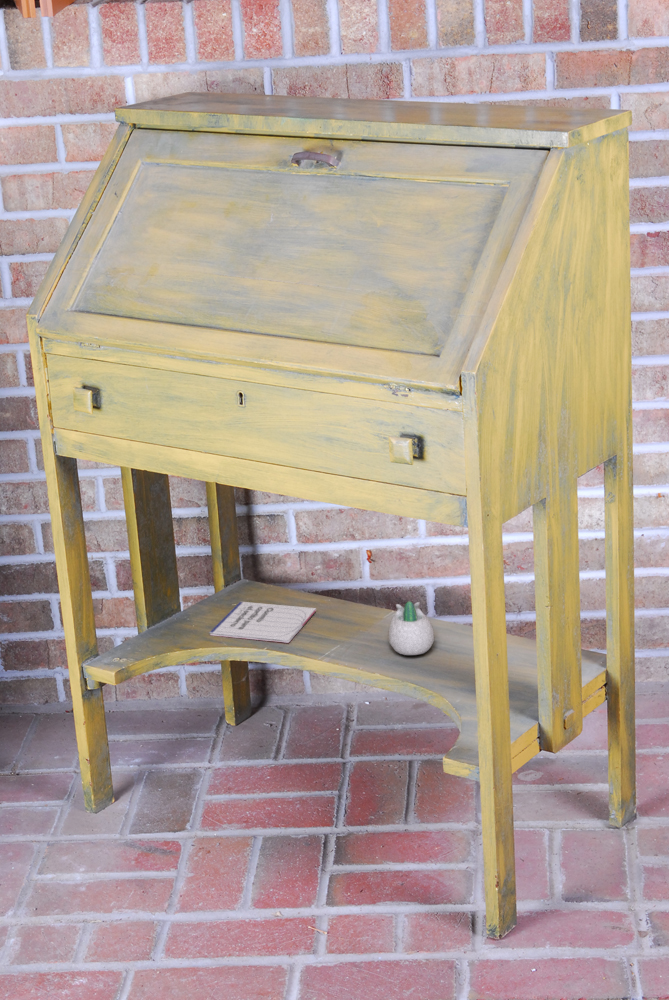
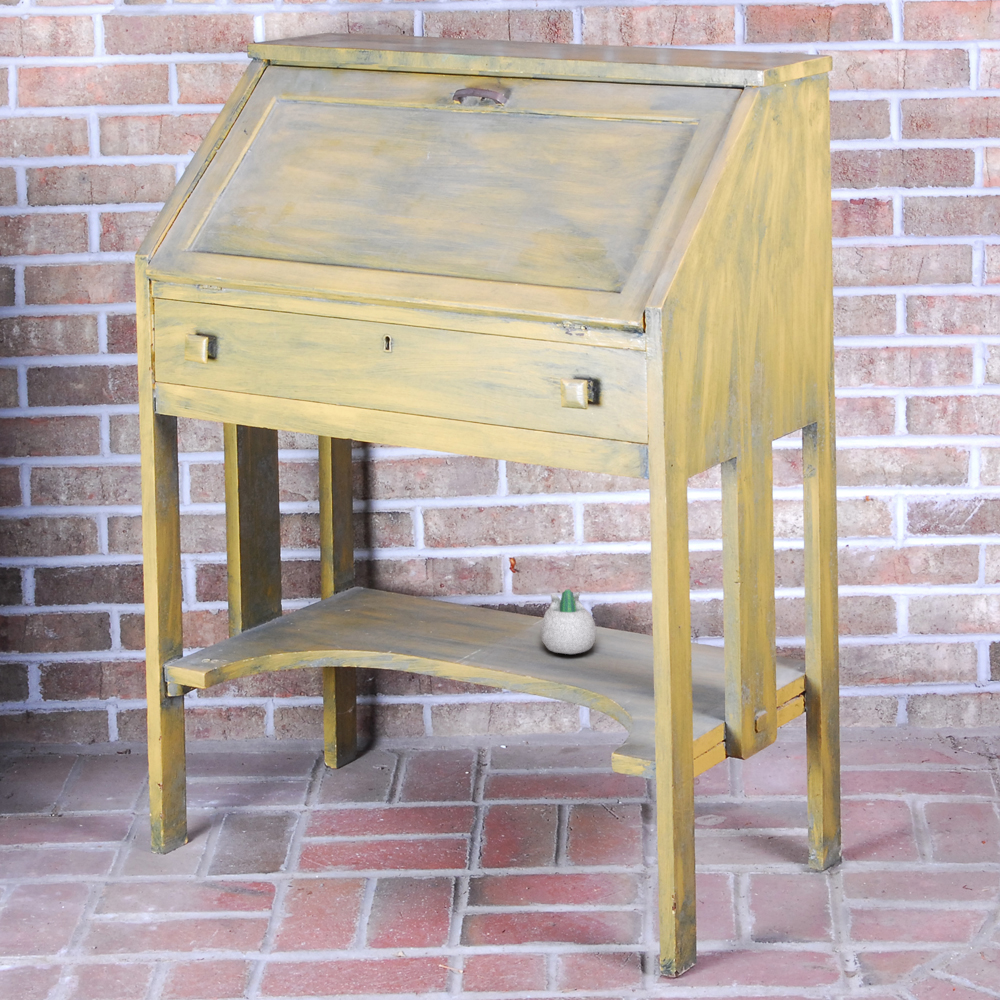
notebook: present [210,602,316,643] -> none [319,602,449,642]

